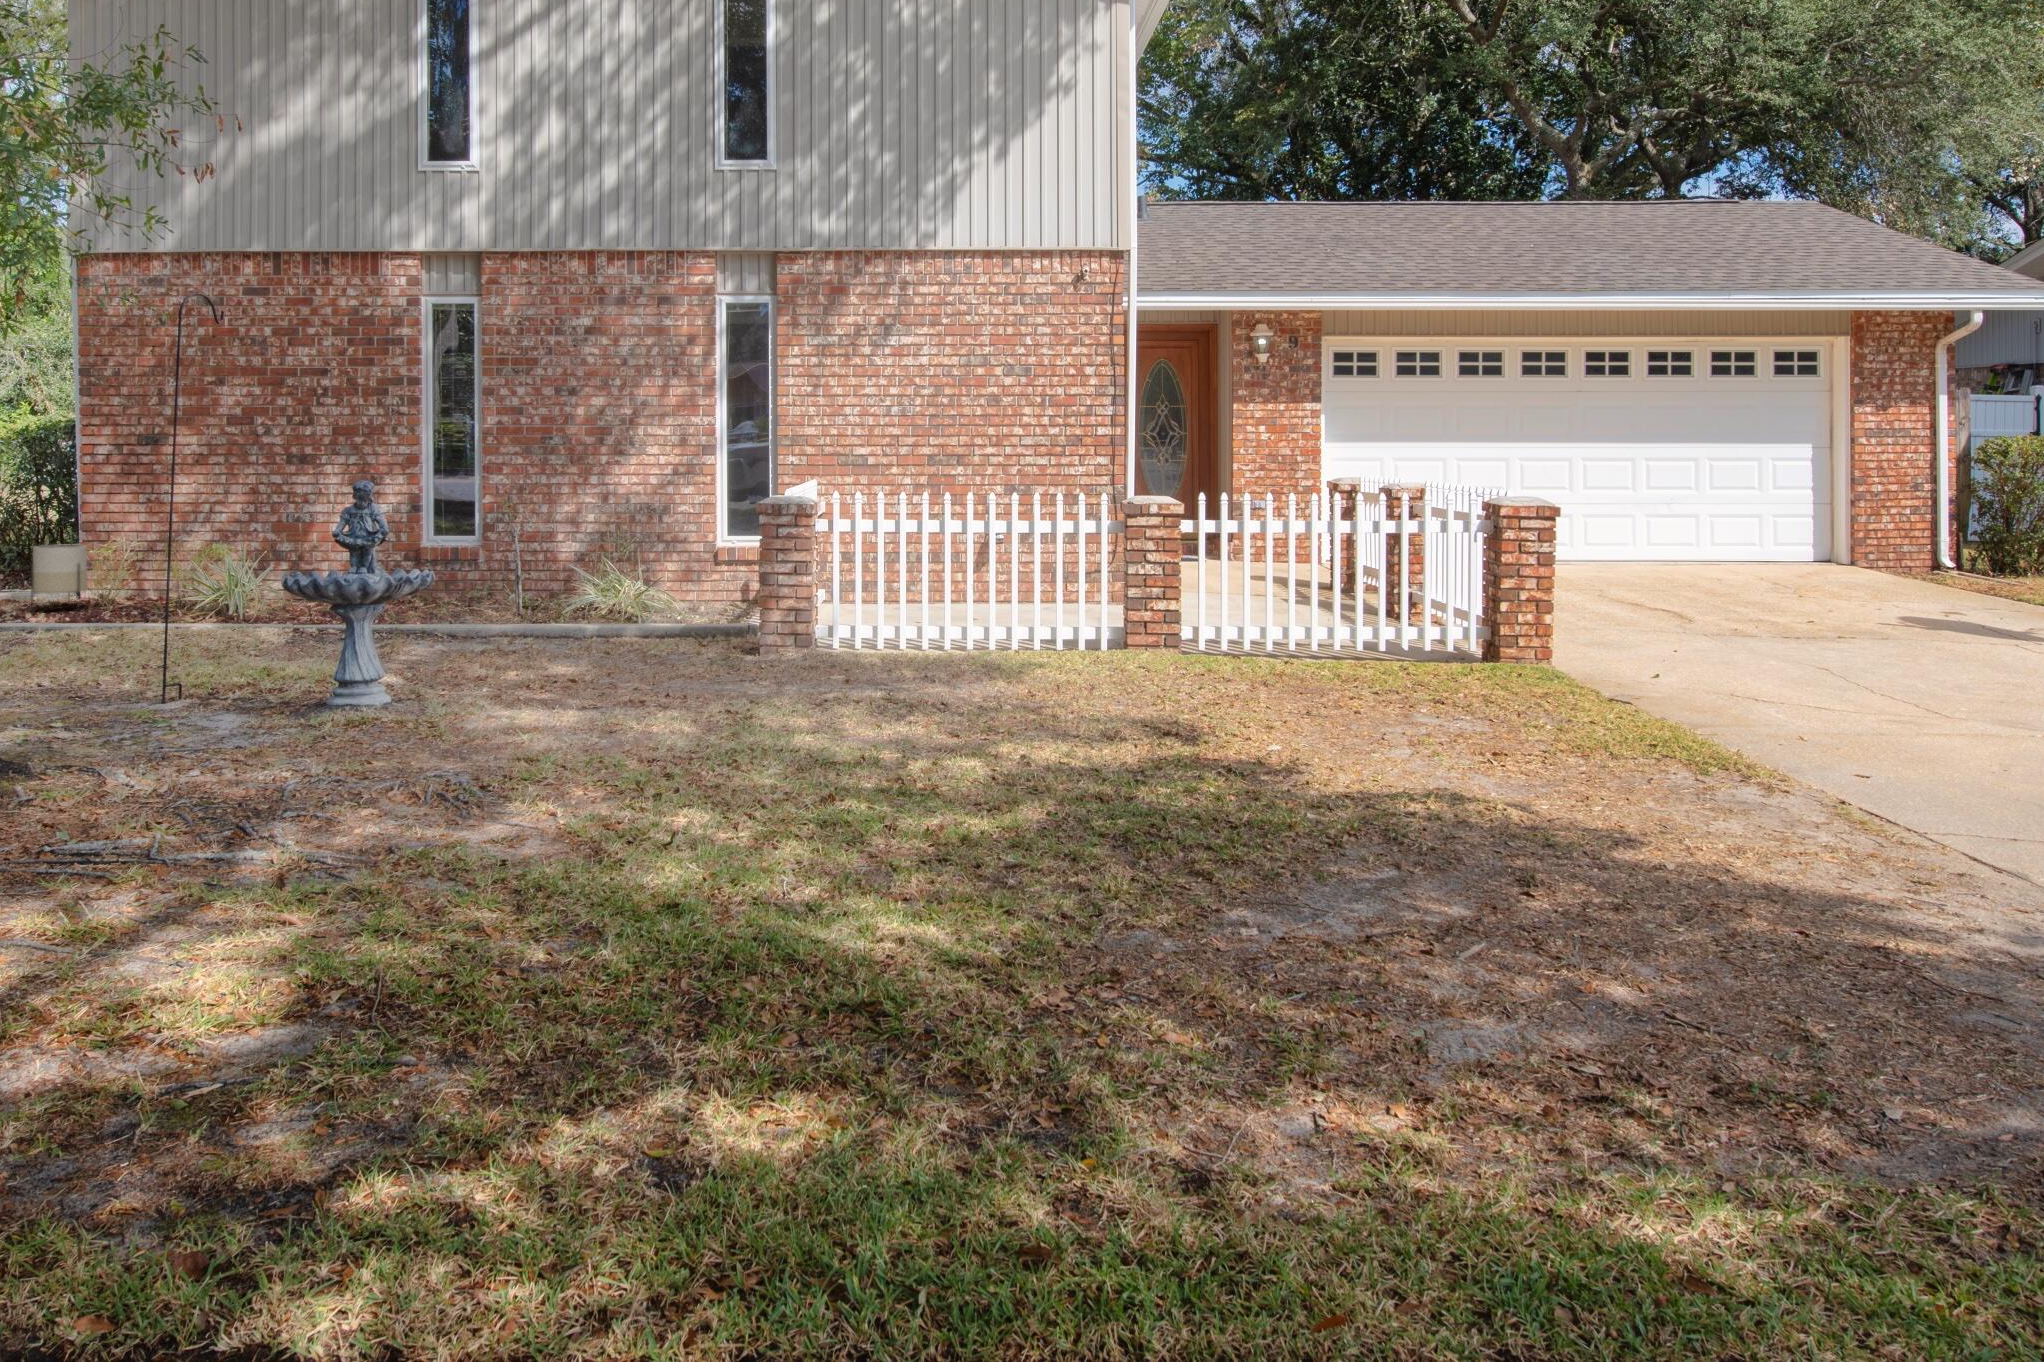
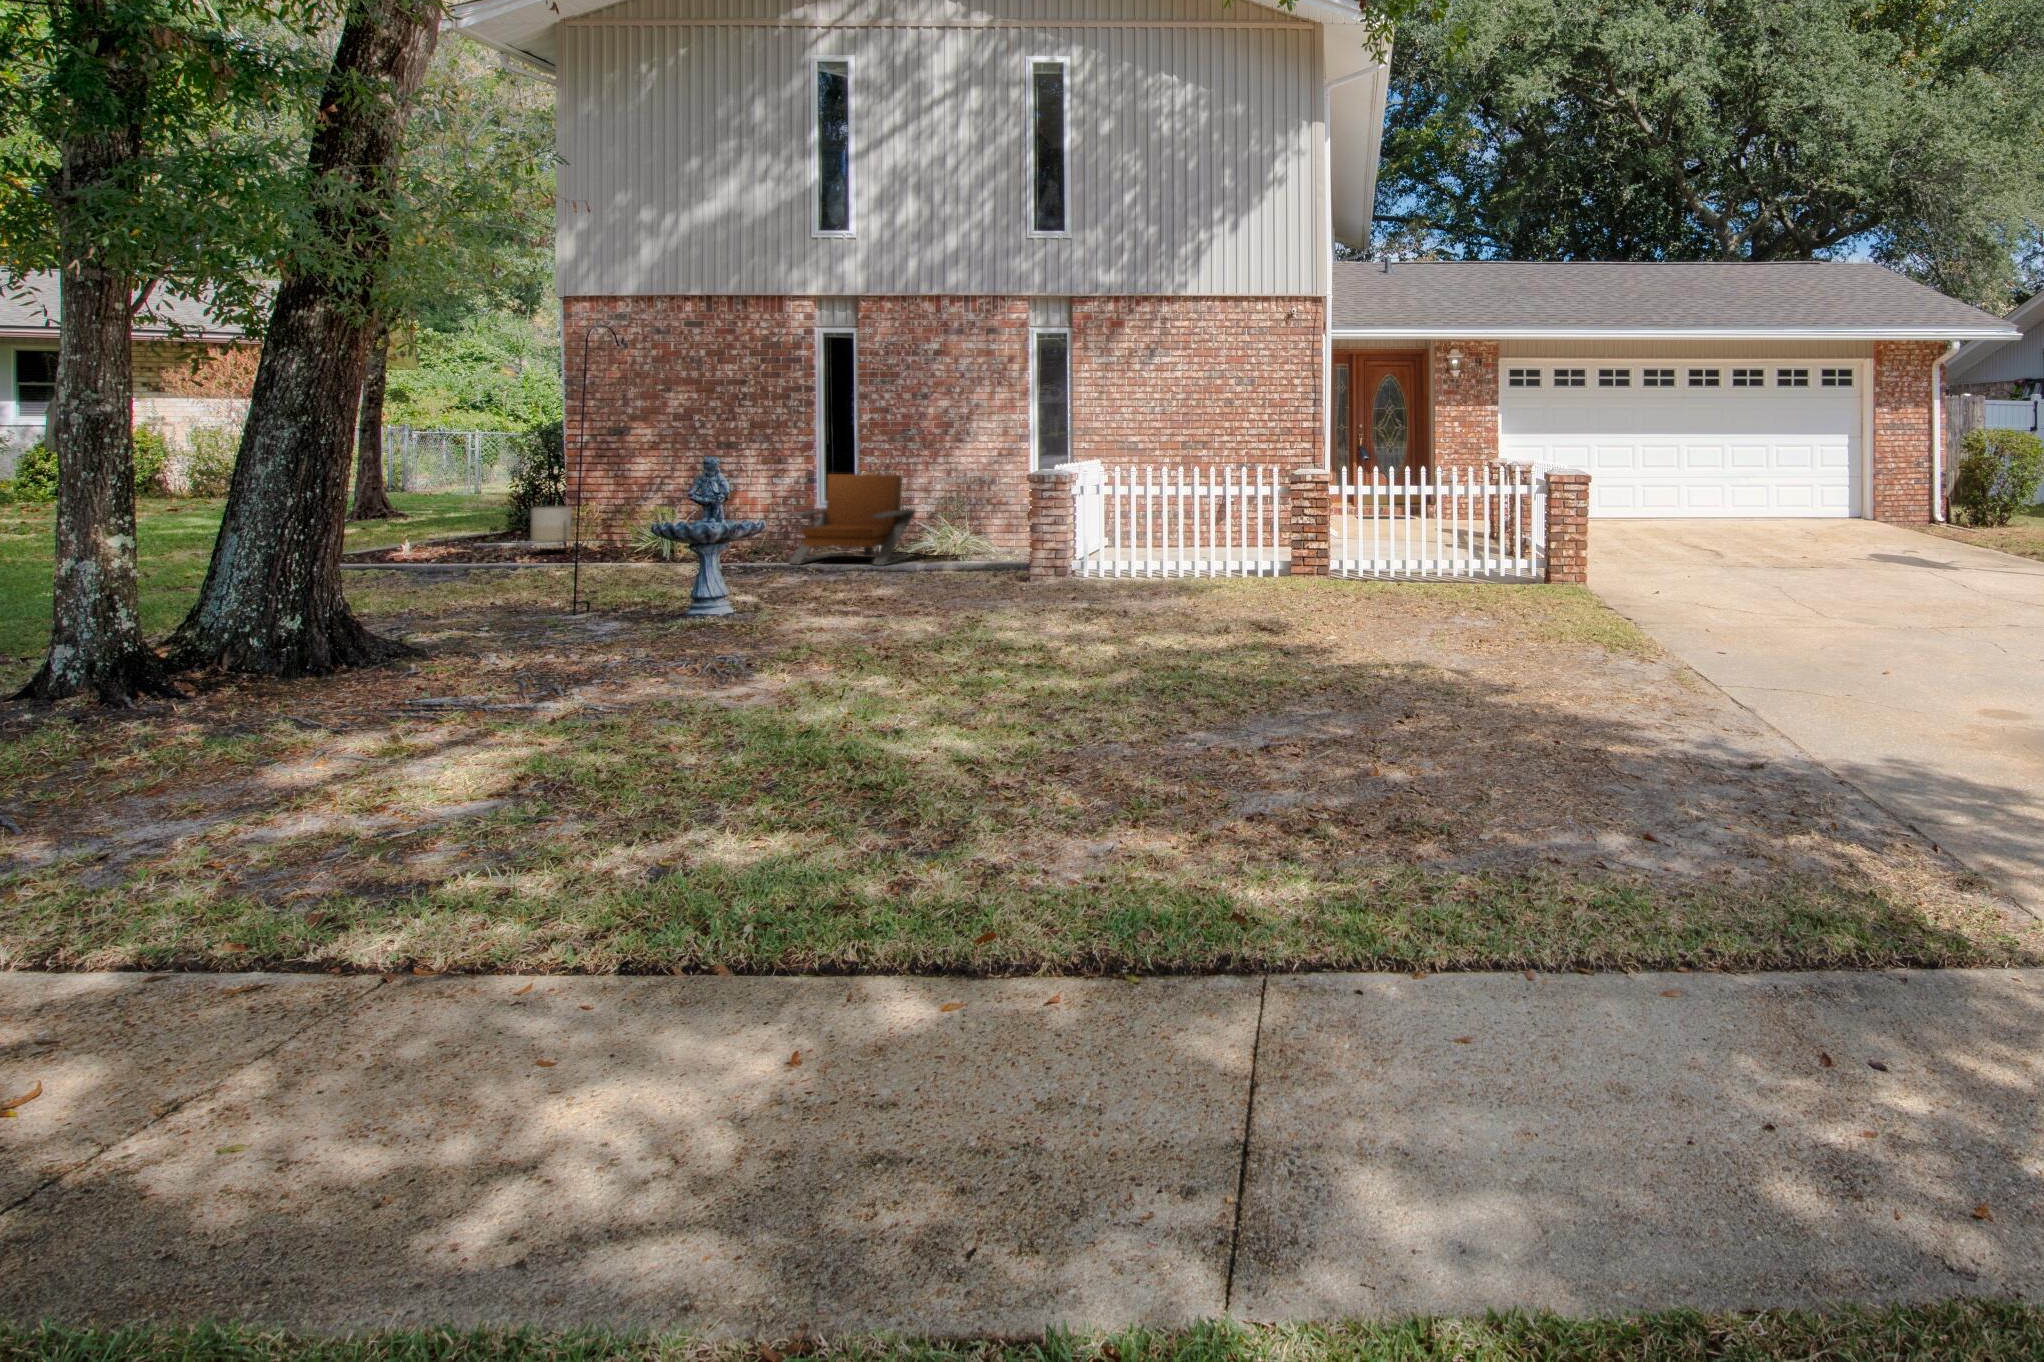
lounge chair: none [400,500,565,628] -> present [789,474,915,565]

